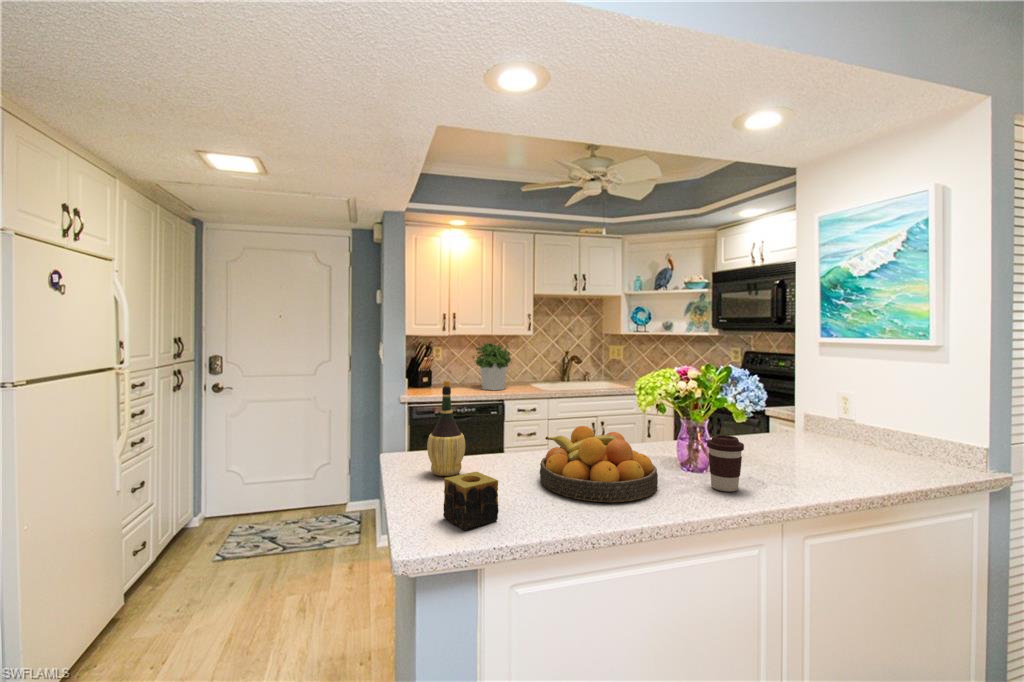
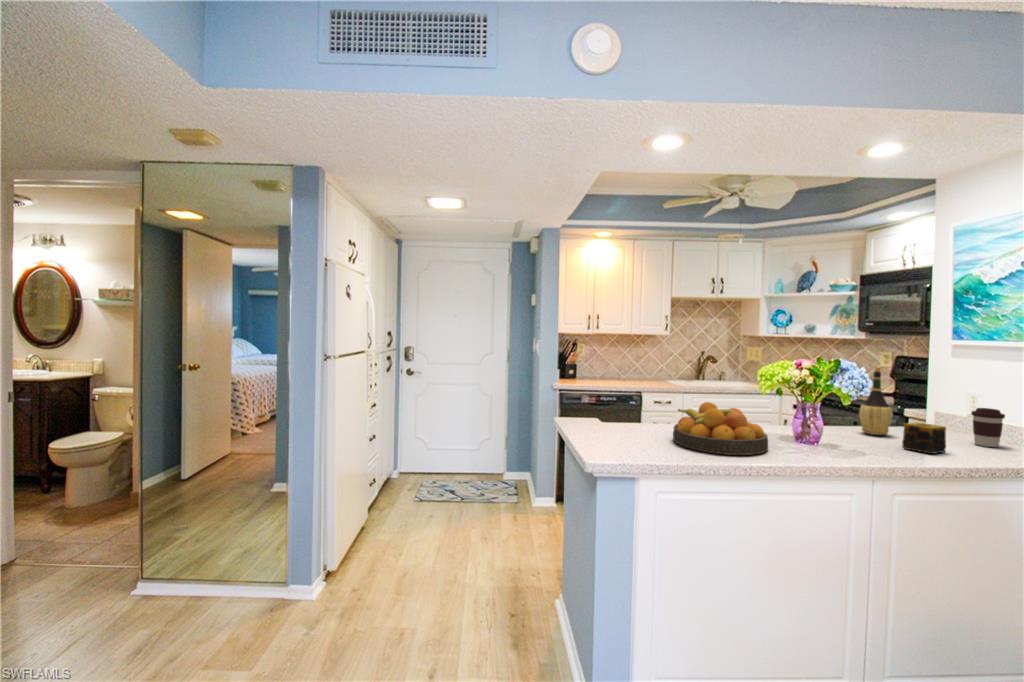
potted plant: present [473,343,511,390] -> none [613,340,650,383]
wine bottle: present [427,381,465,476] -> present [859,368,893,435]
coffee cup: present [707,435,744,492] -> present [971,408,1005,447]
candle: present [443,472,499,530] -> present [902,423,946,454]

